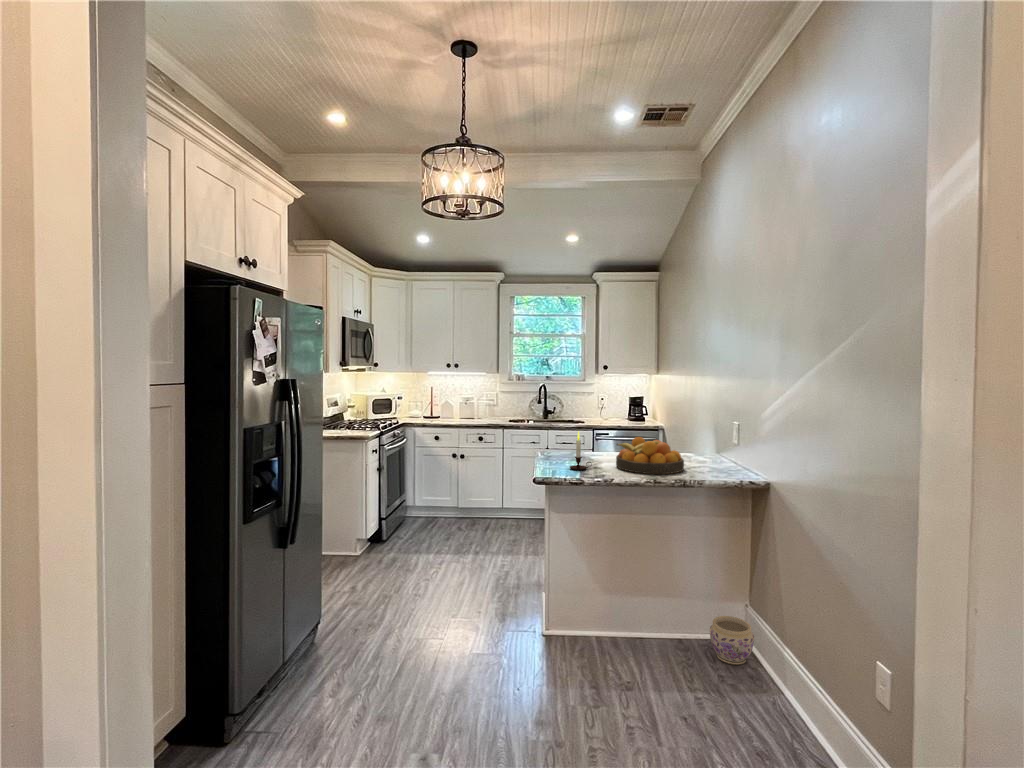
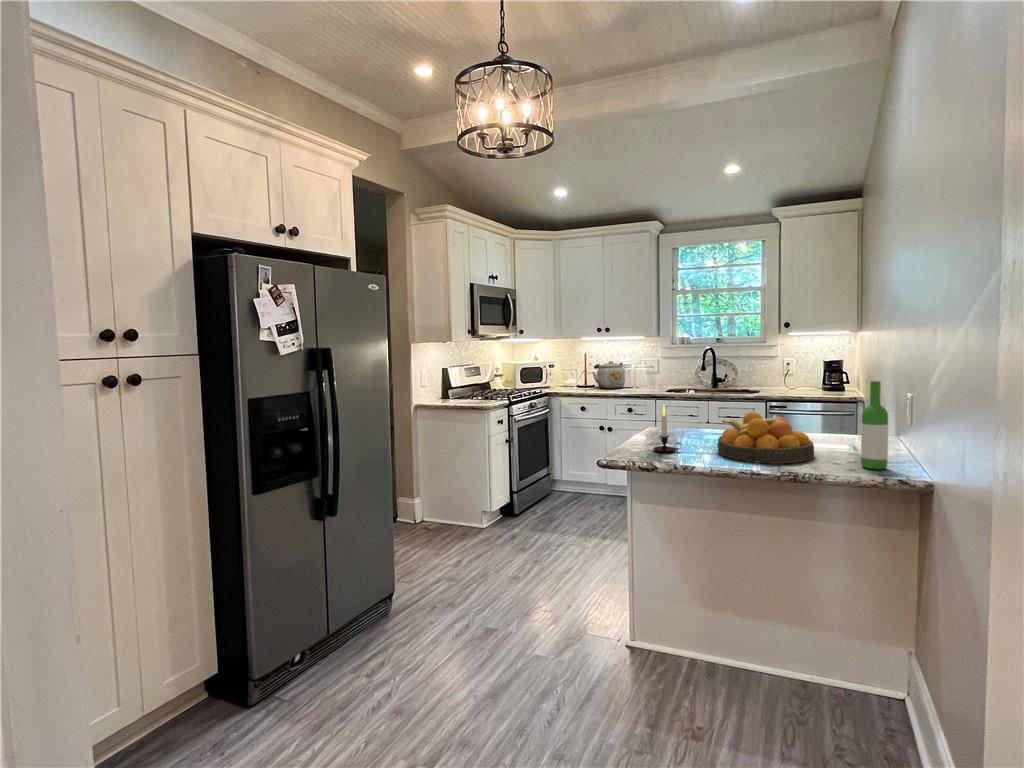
kettle: none [443,394,472,419] -> present [593,361,625,389]
wine bottle: none [717,414,734,474] -> present [861,381,888,469]
planter: present [710,616,754,665] -> none [840,667,911,743]

